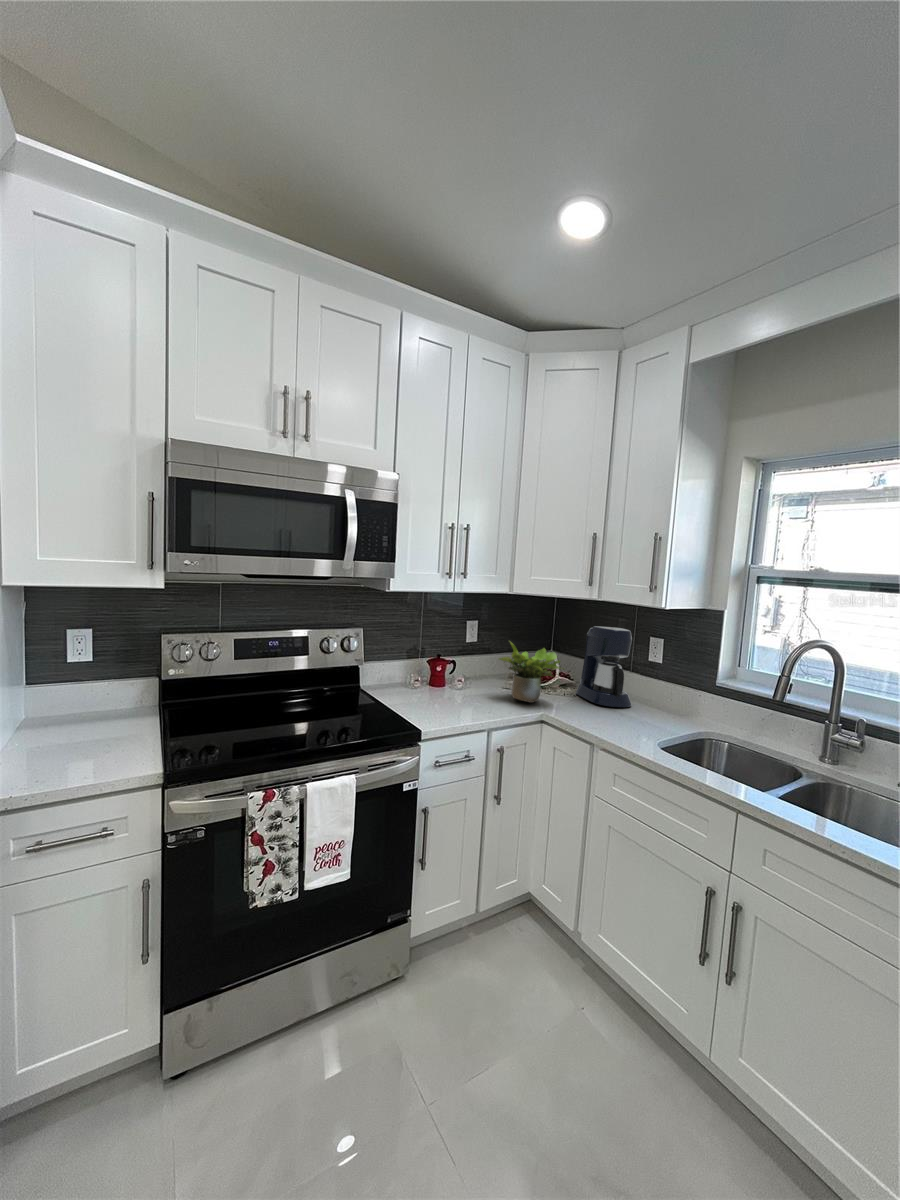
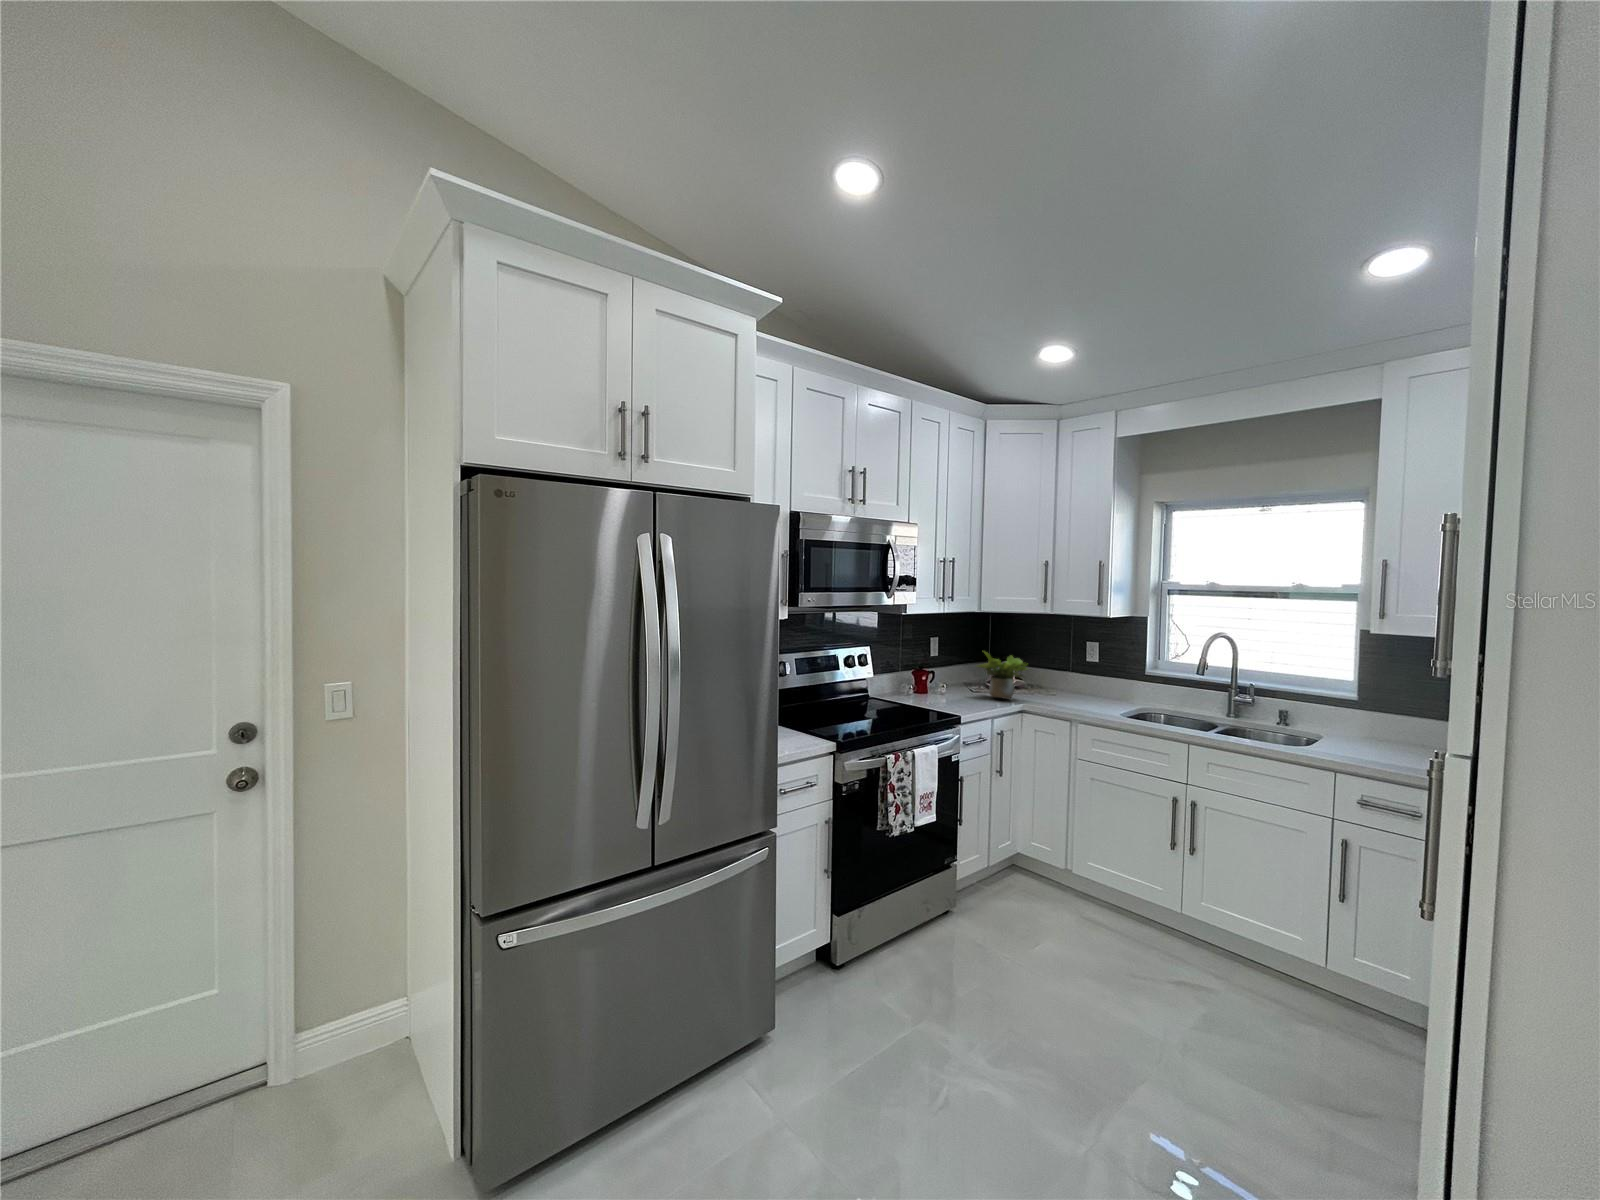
coffee maker: present [576,626,632,707] -> none [1030,636,1079,699]

